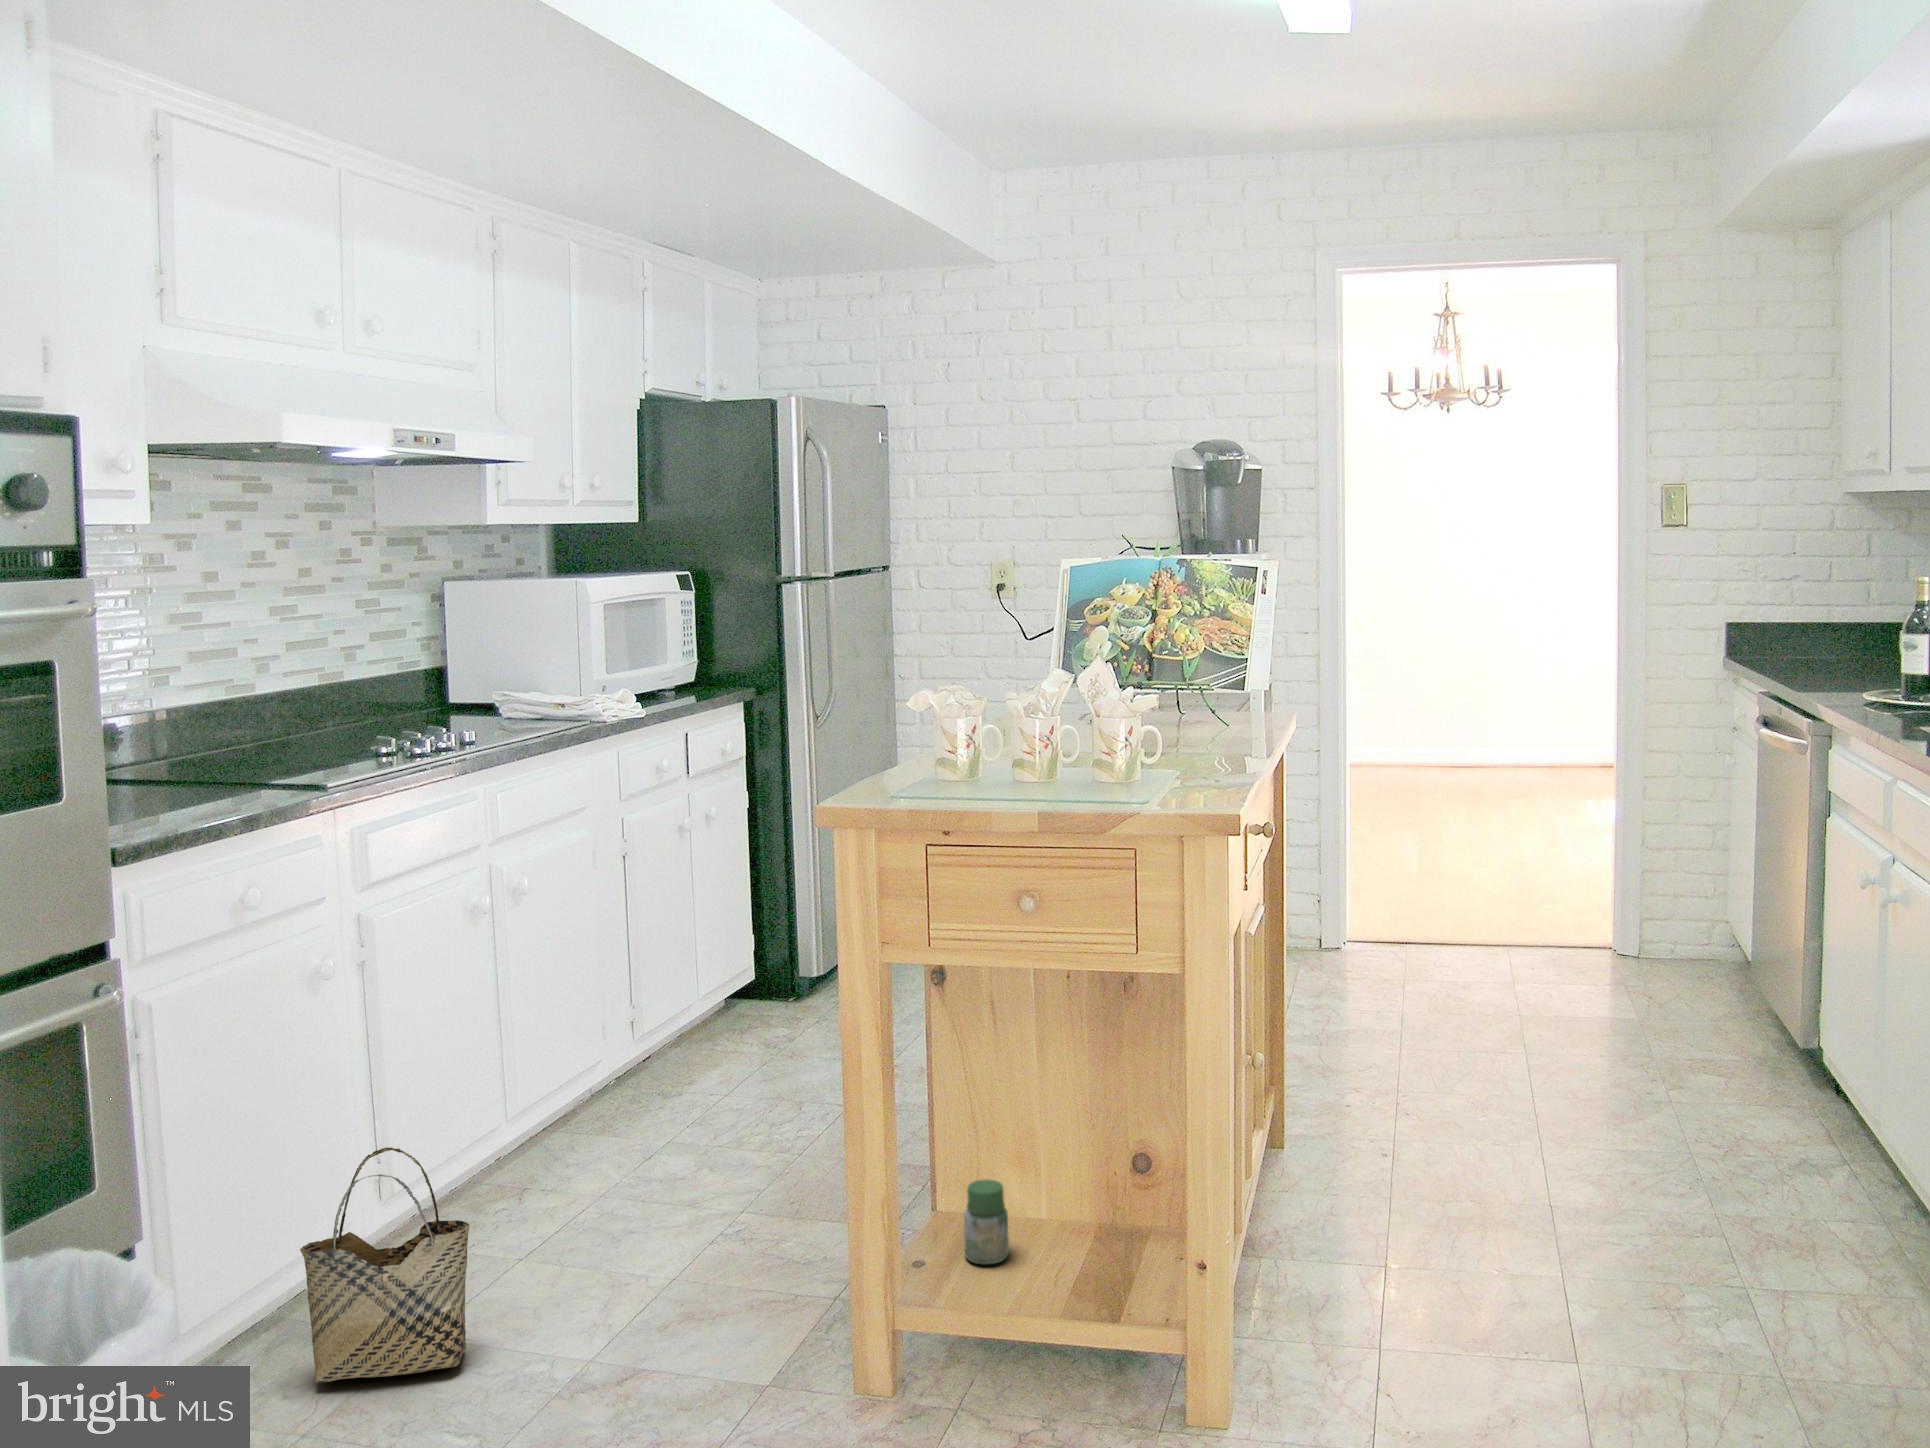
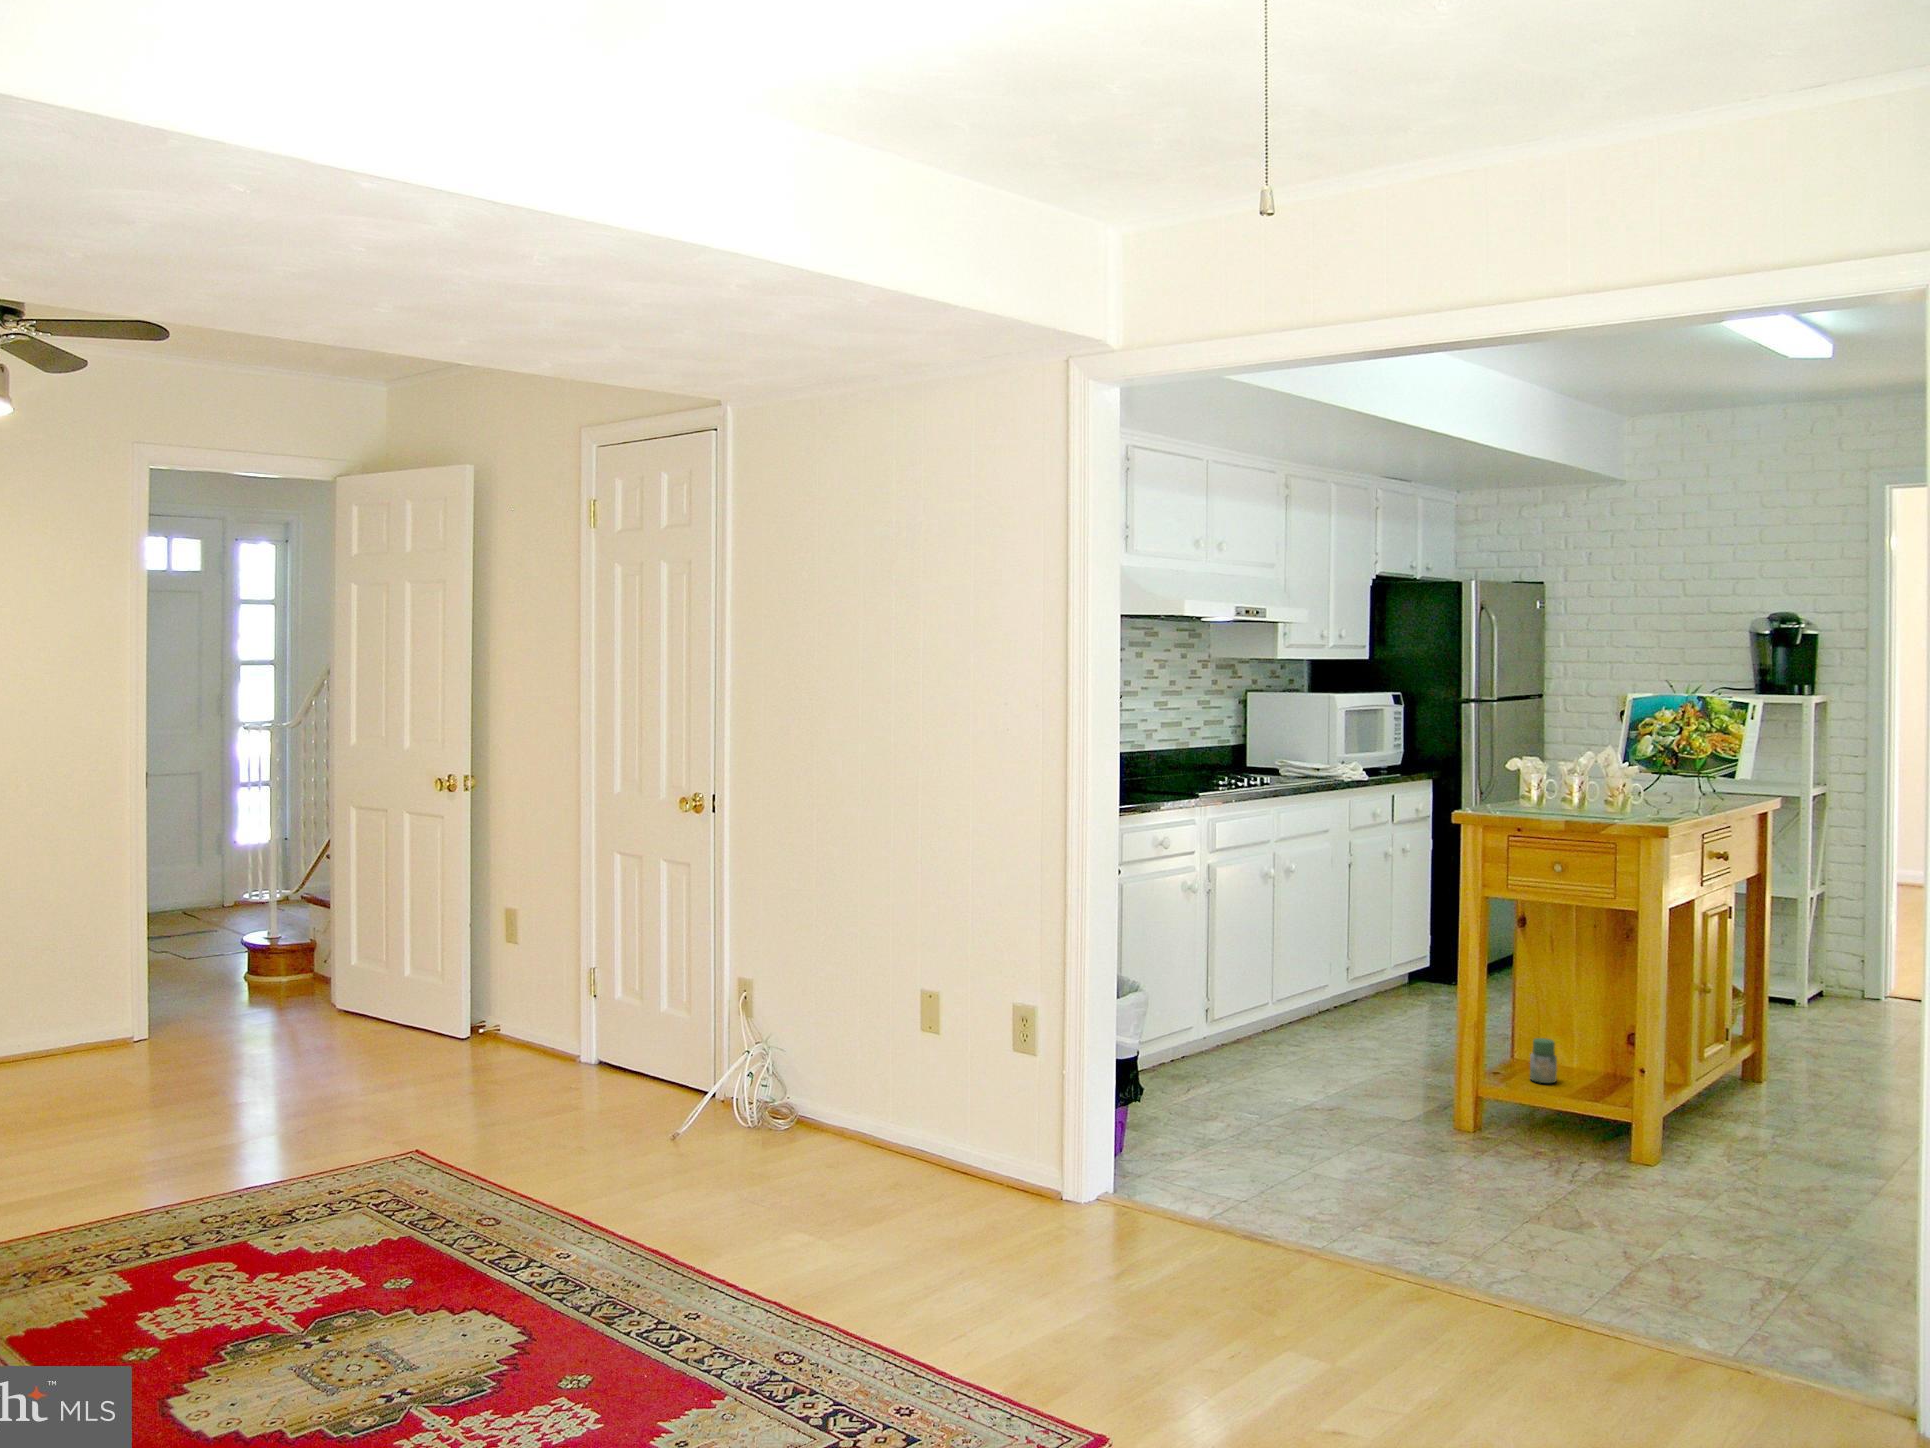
woven basket: present [300,1148,470,1383] -> none [1179,977,1260,1090]

